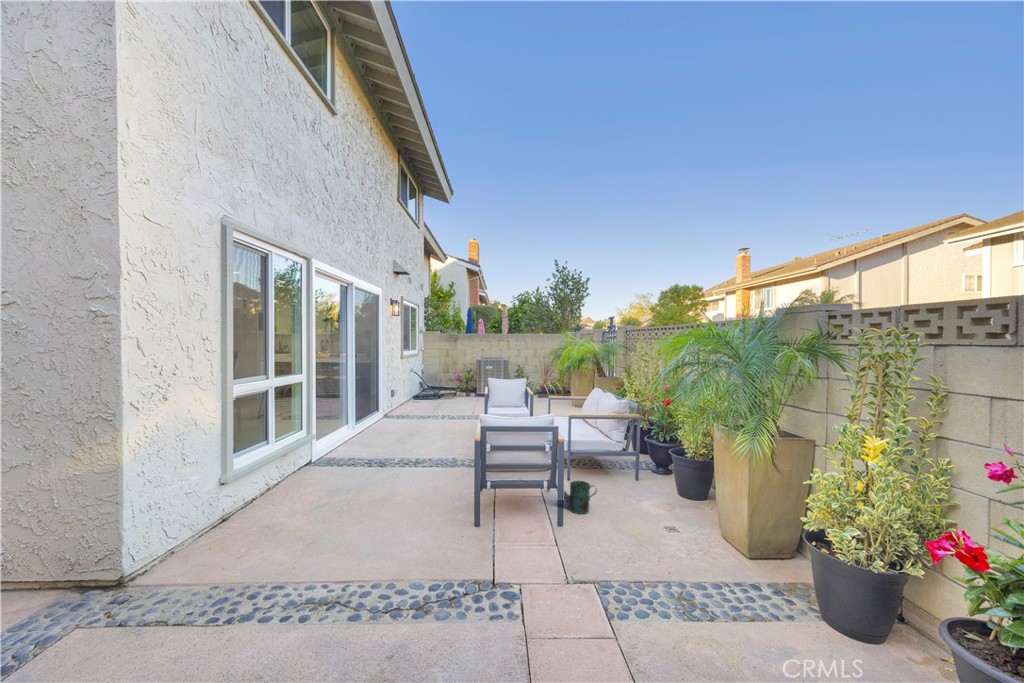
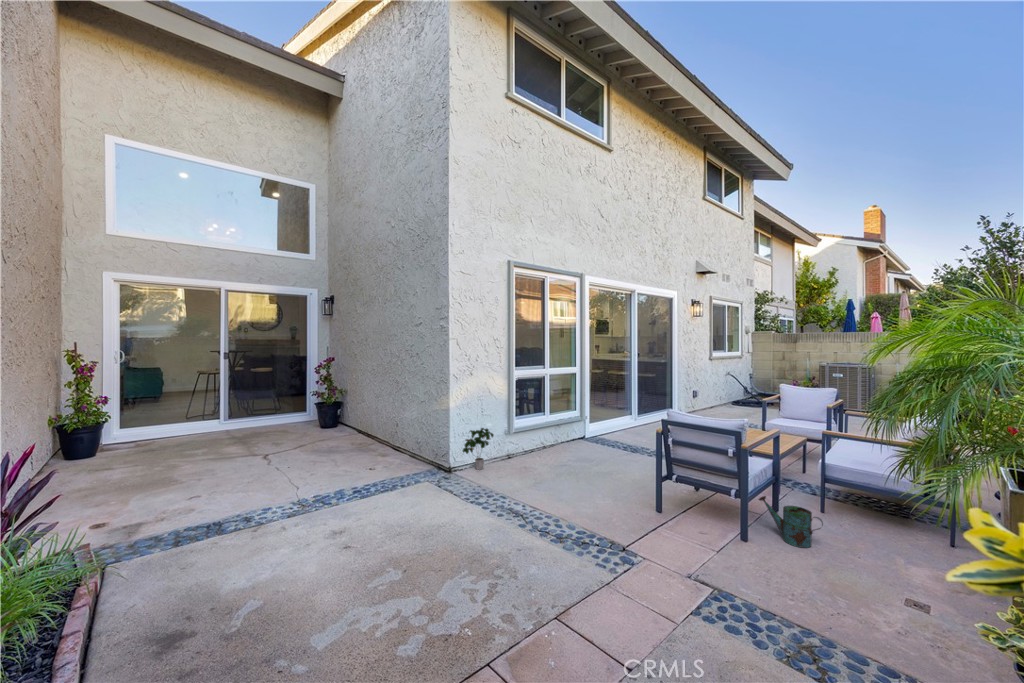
potted plant: none [152,485,207,560] -> present [463,428,494,470]

